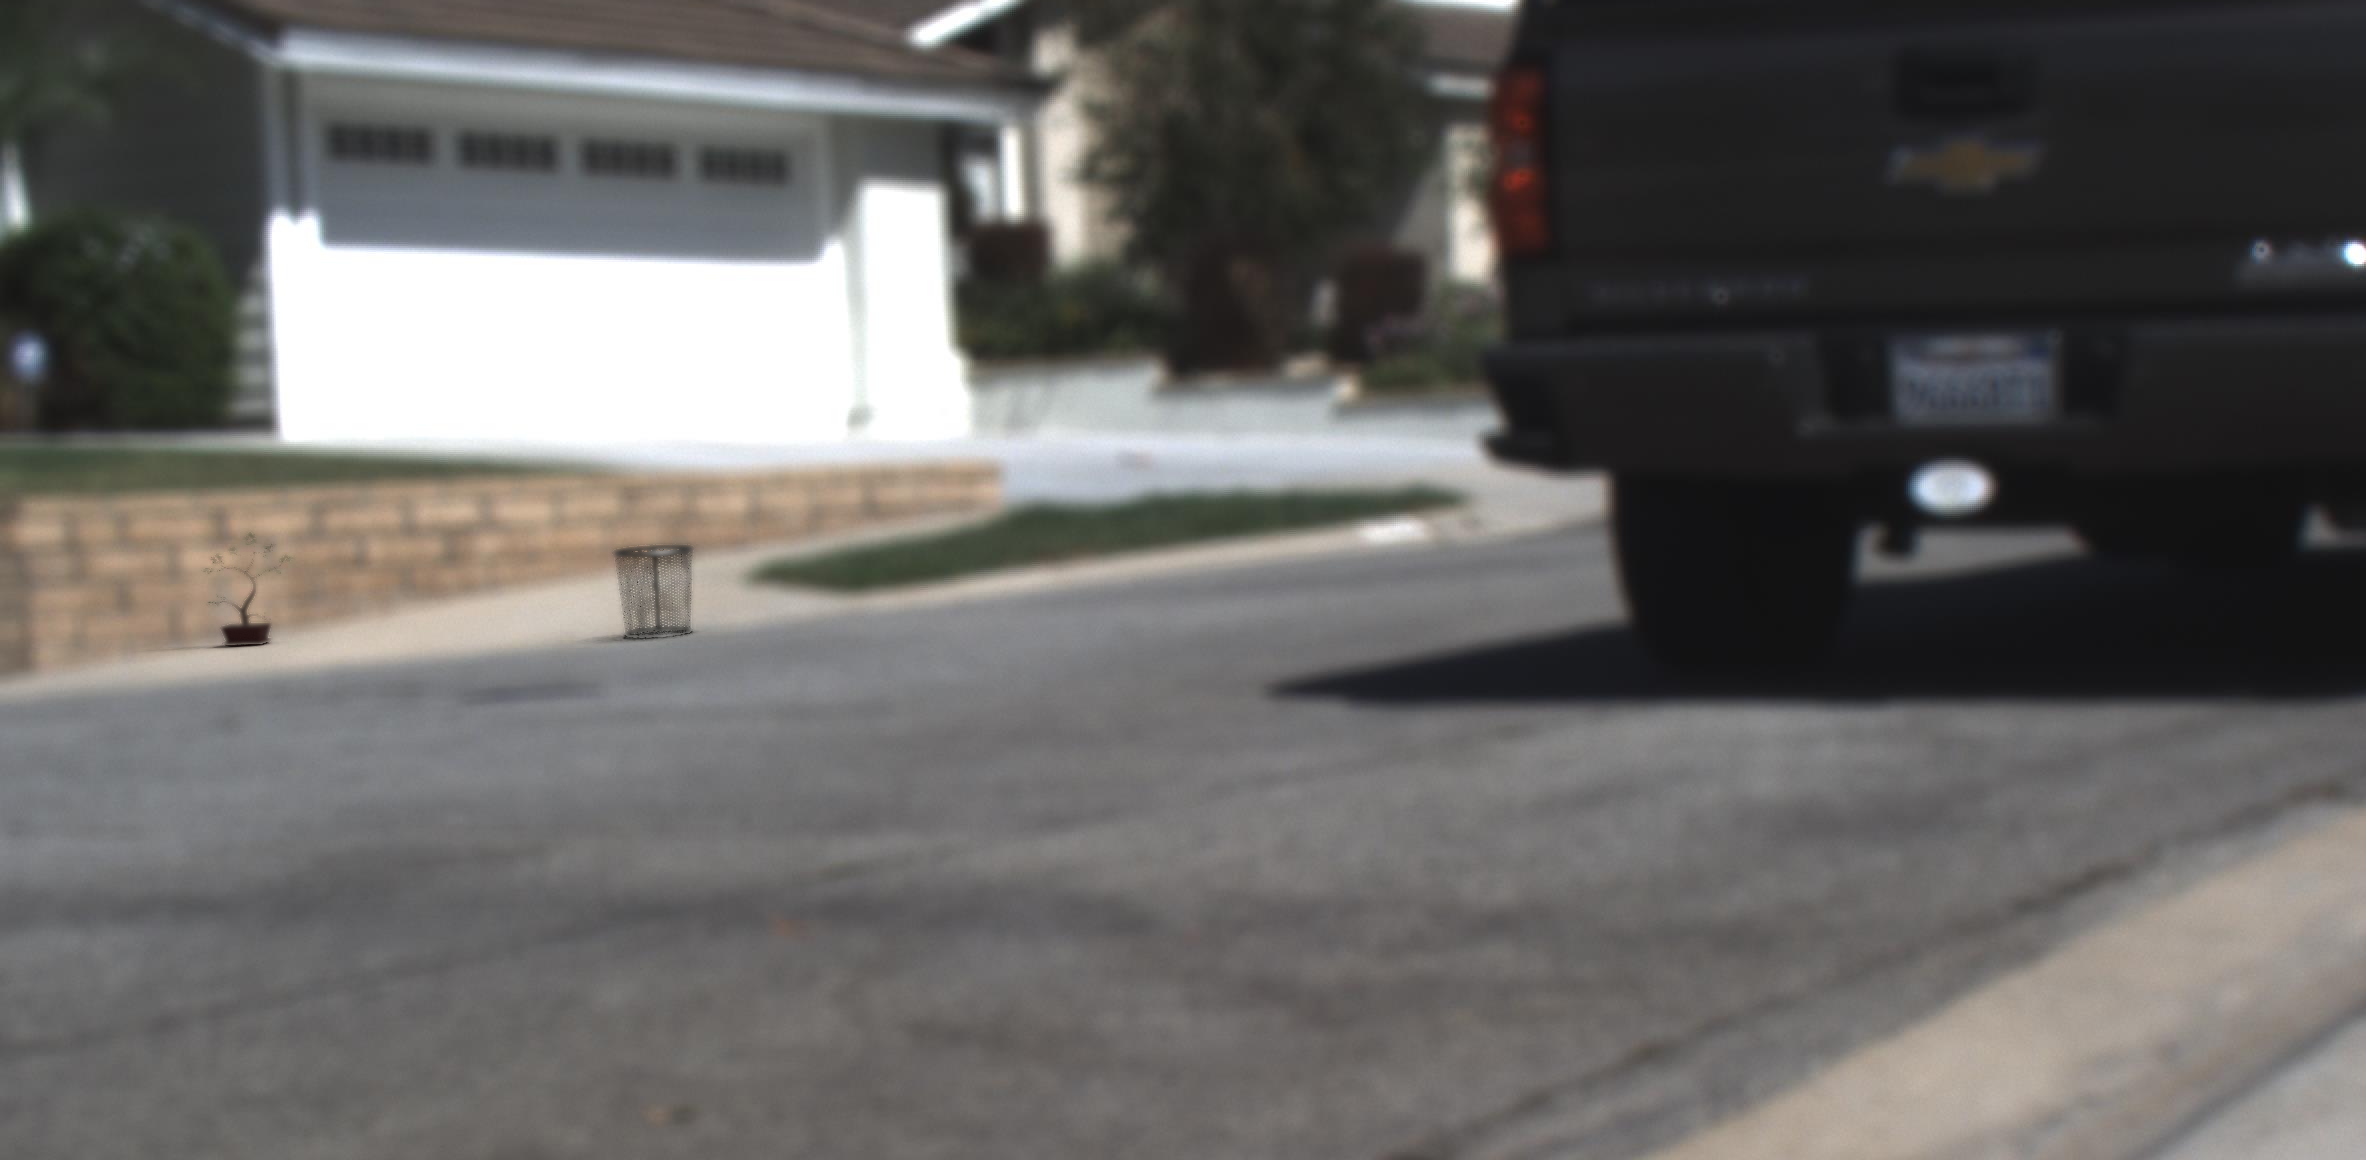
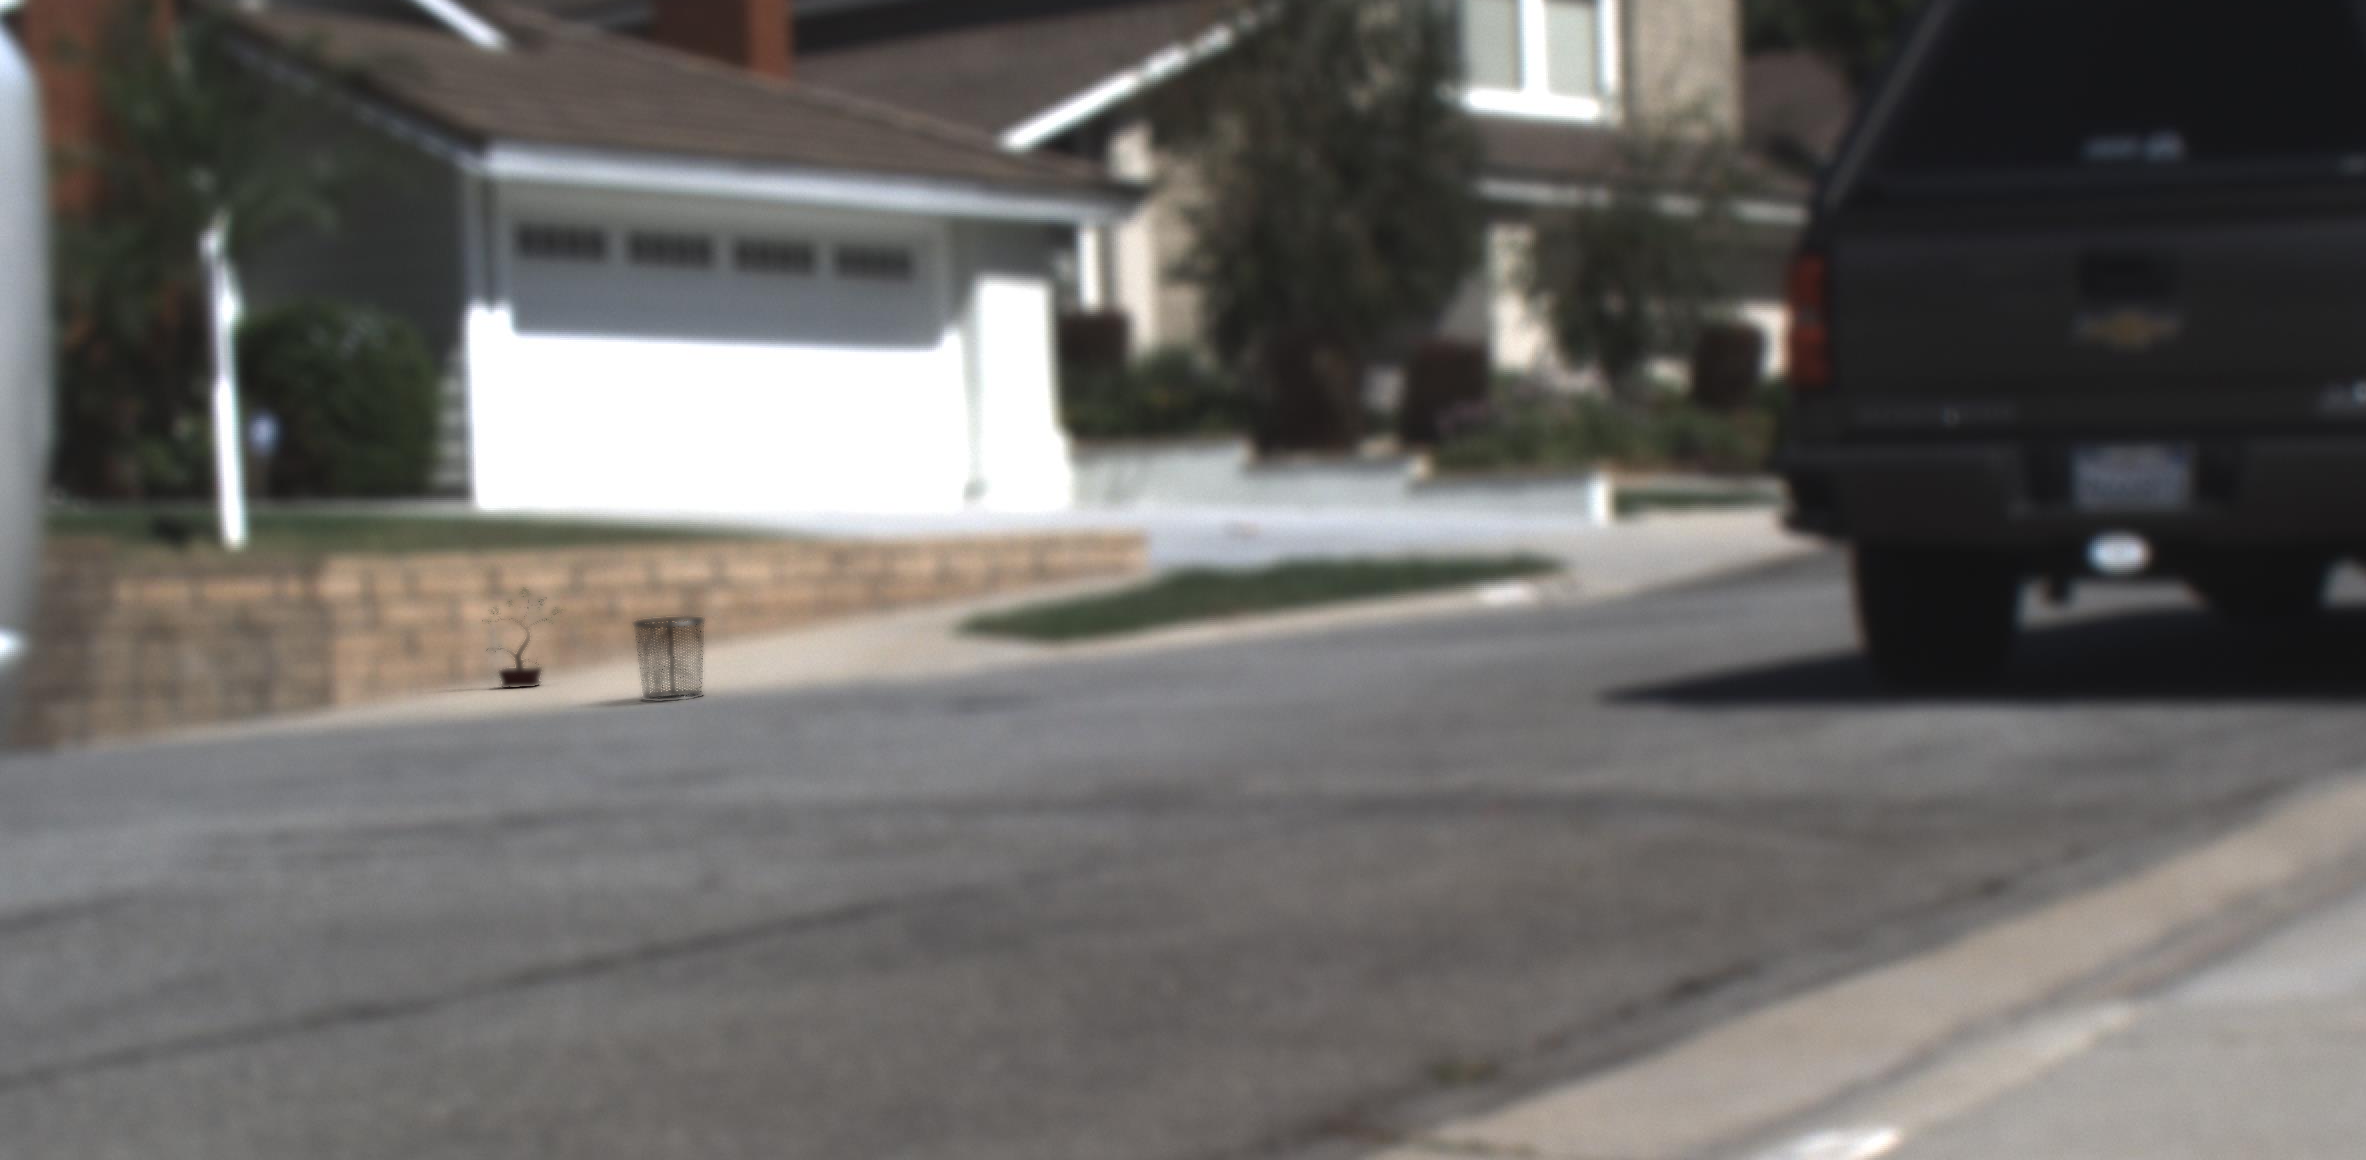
waste bin: present [614,545,693,638] -> present [634,617,705,701]

